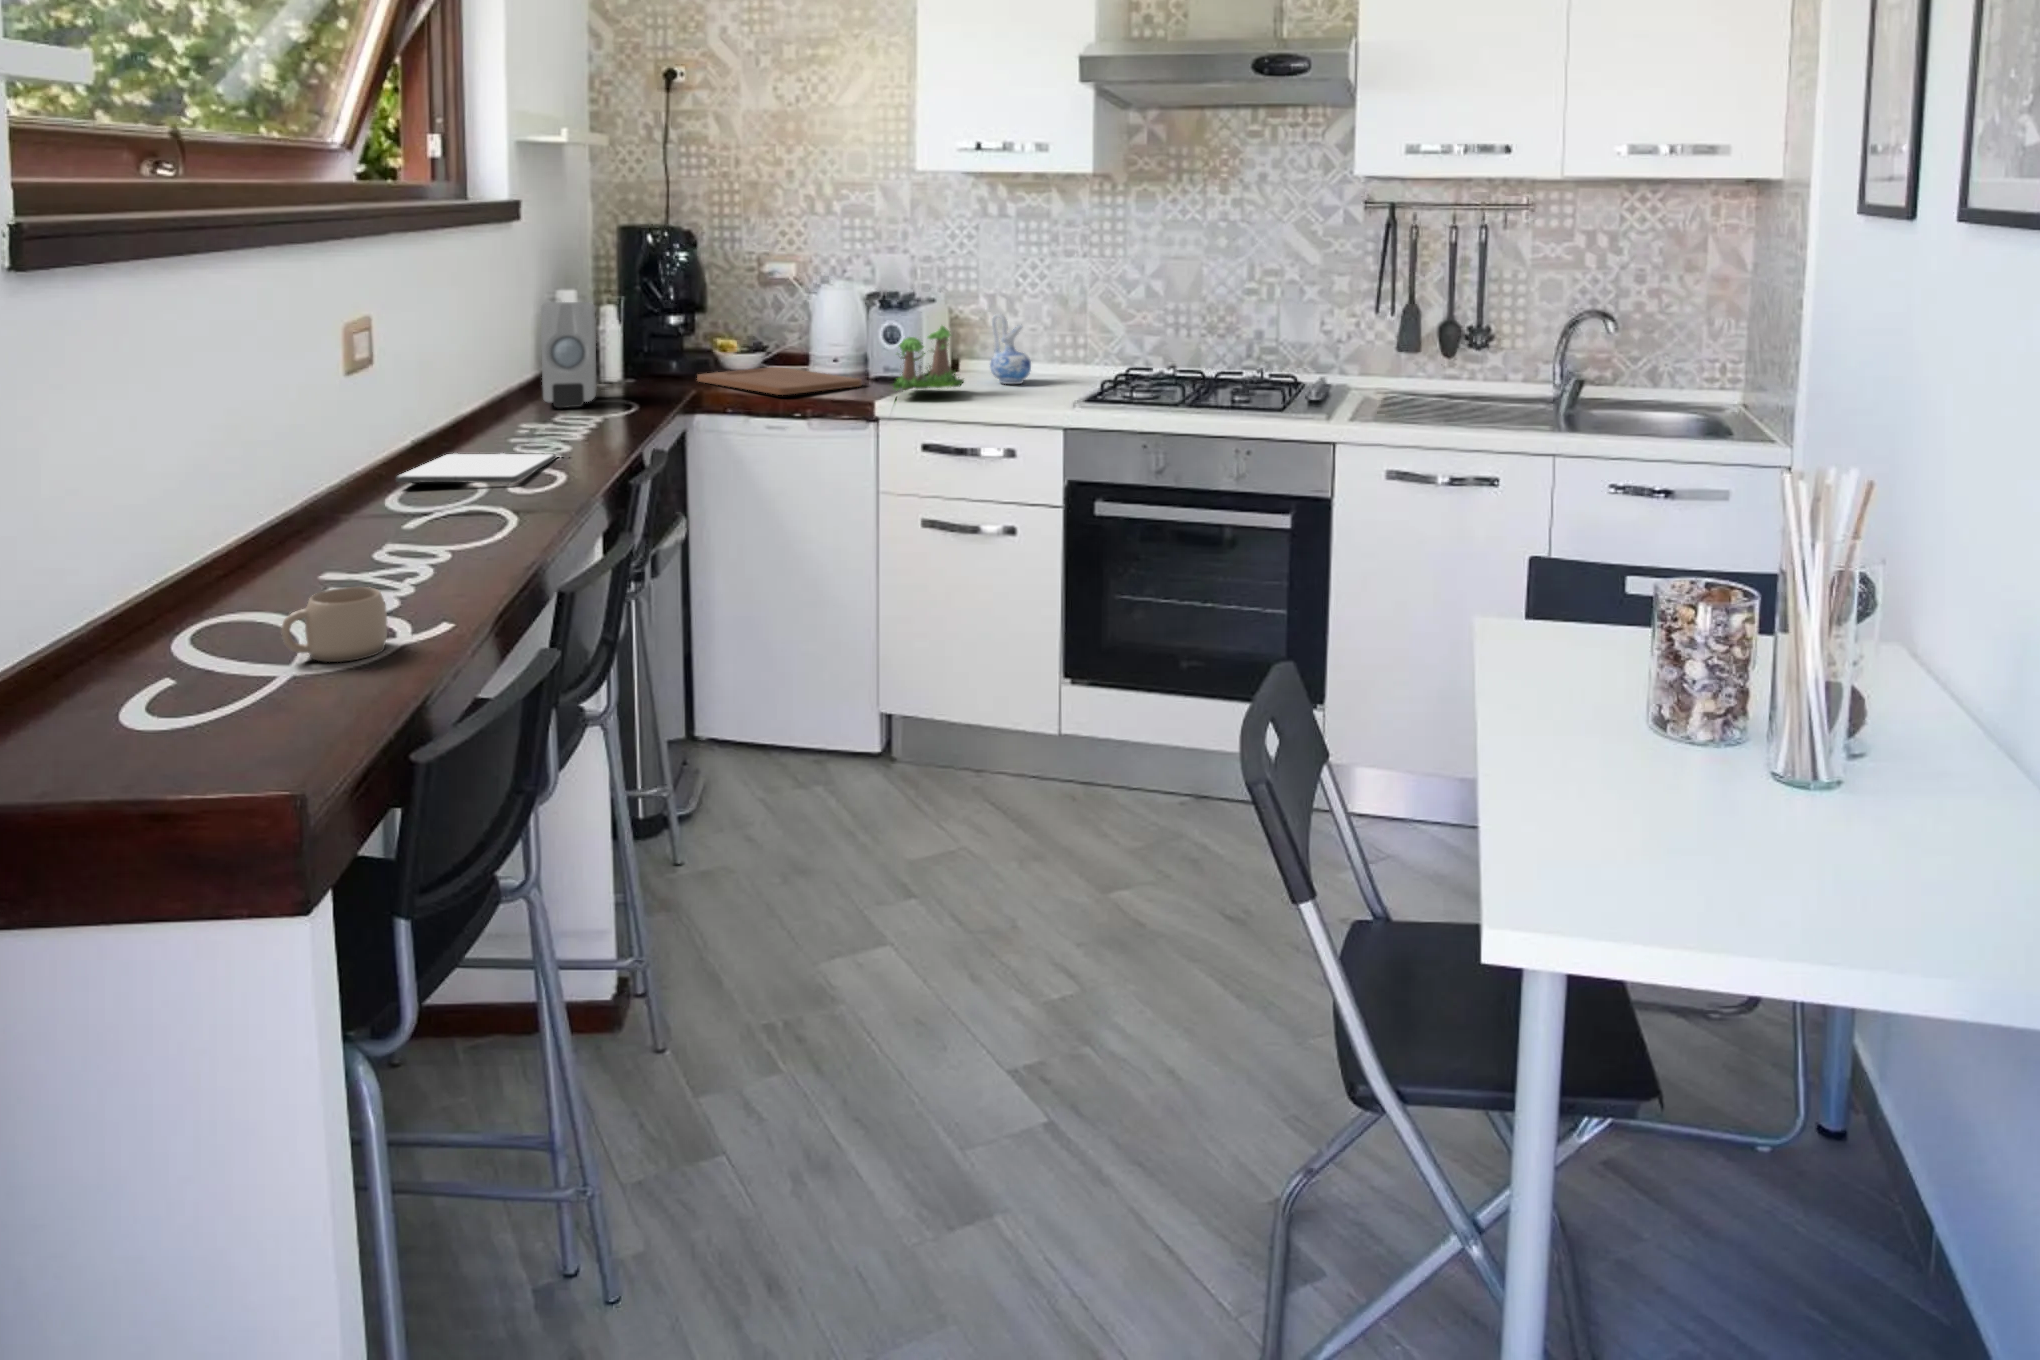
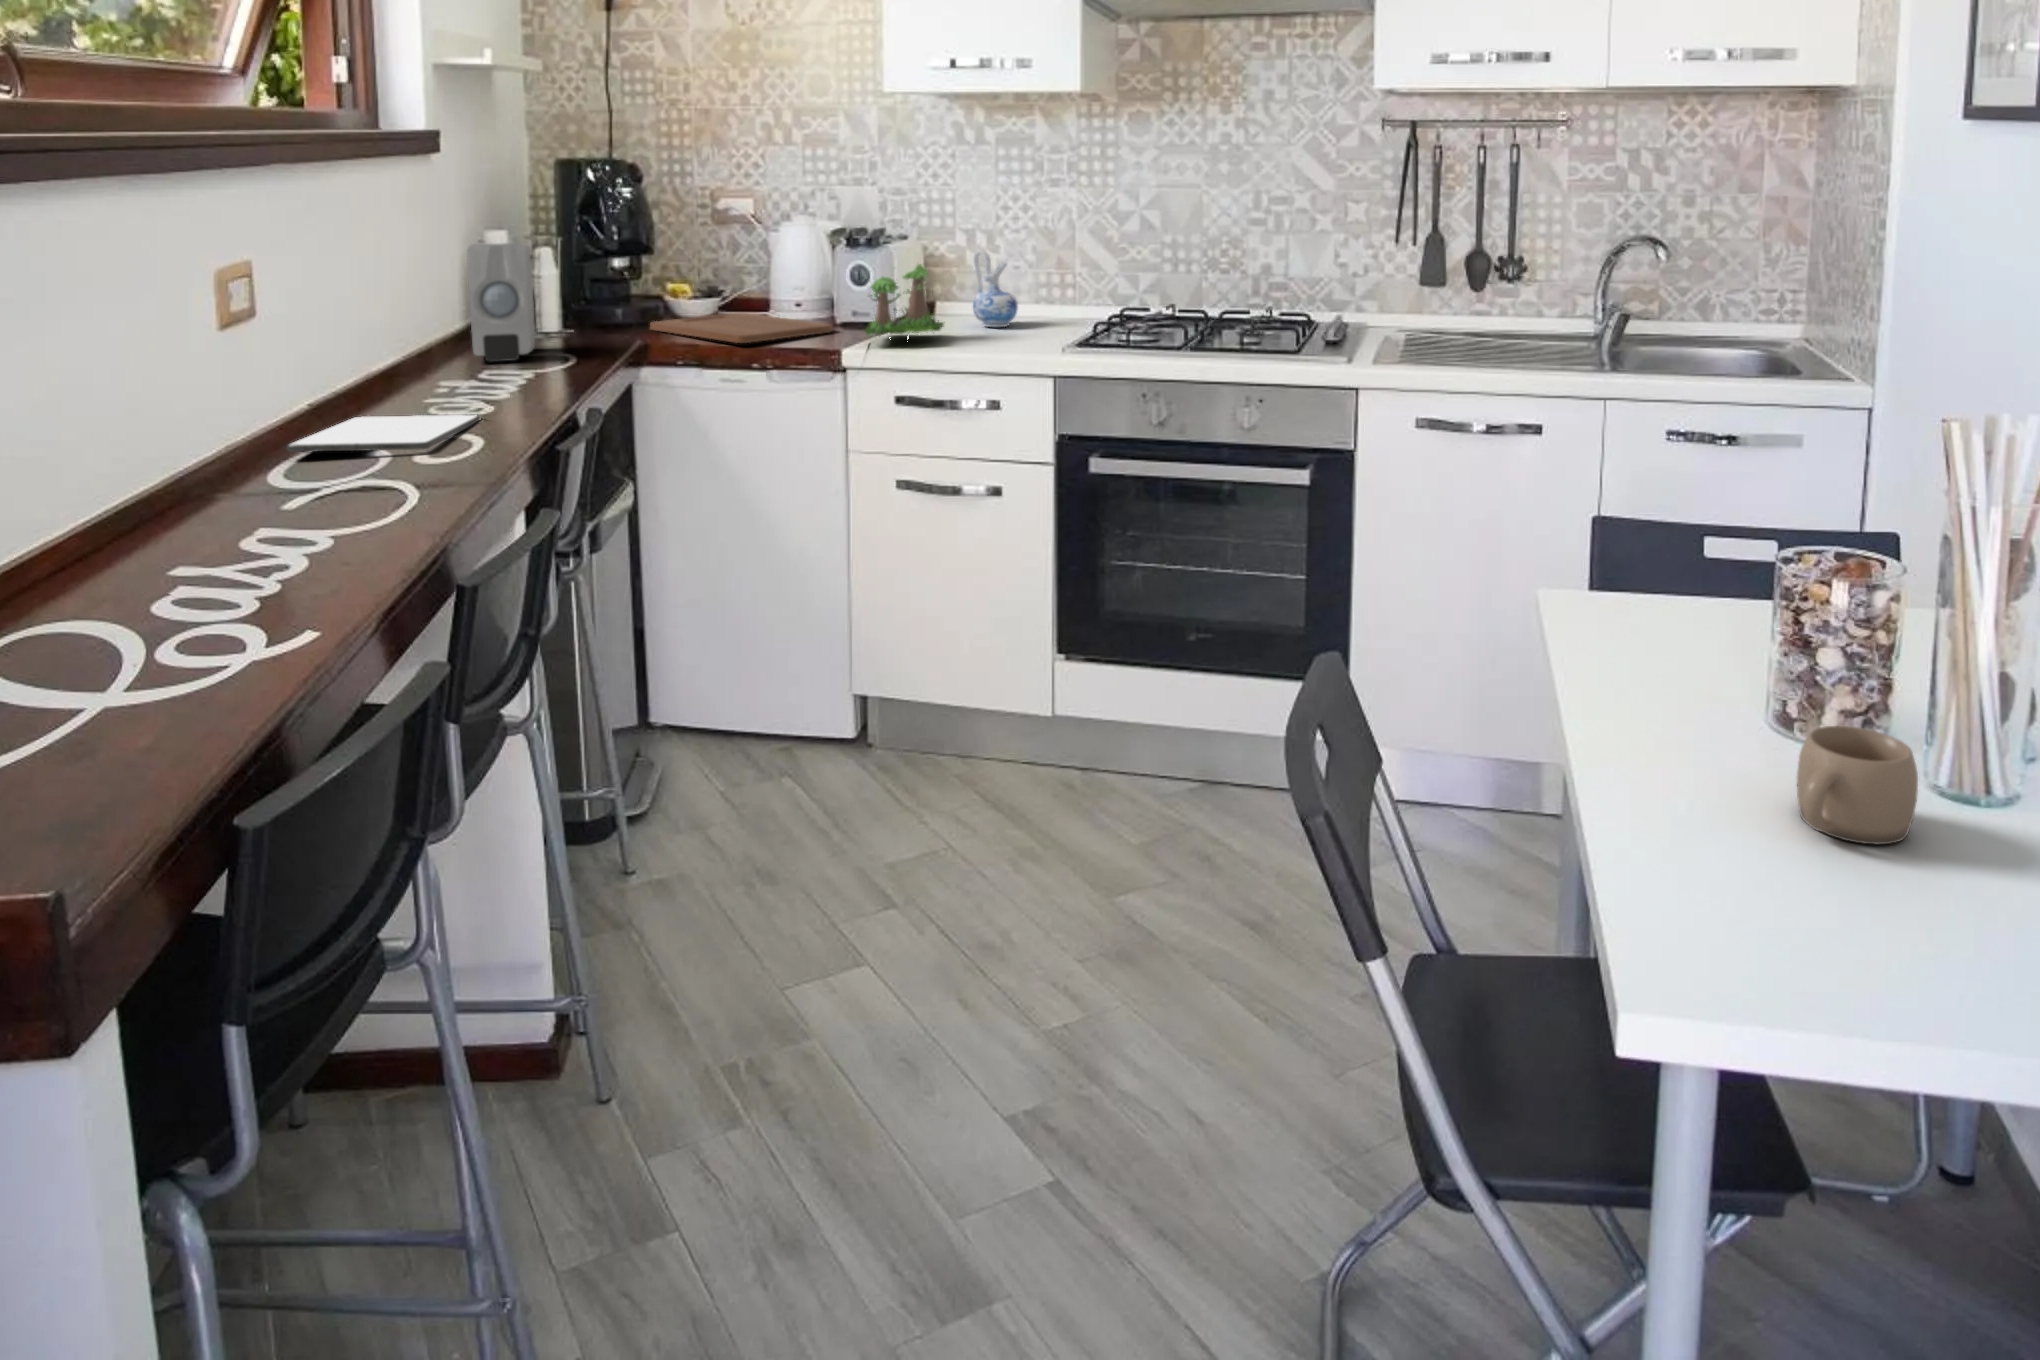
mug: present [281,587,387,662] -> present [1797,726,1918,845]

